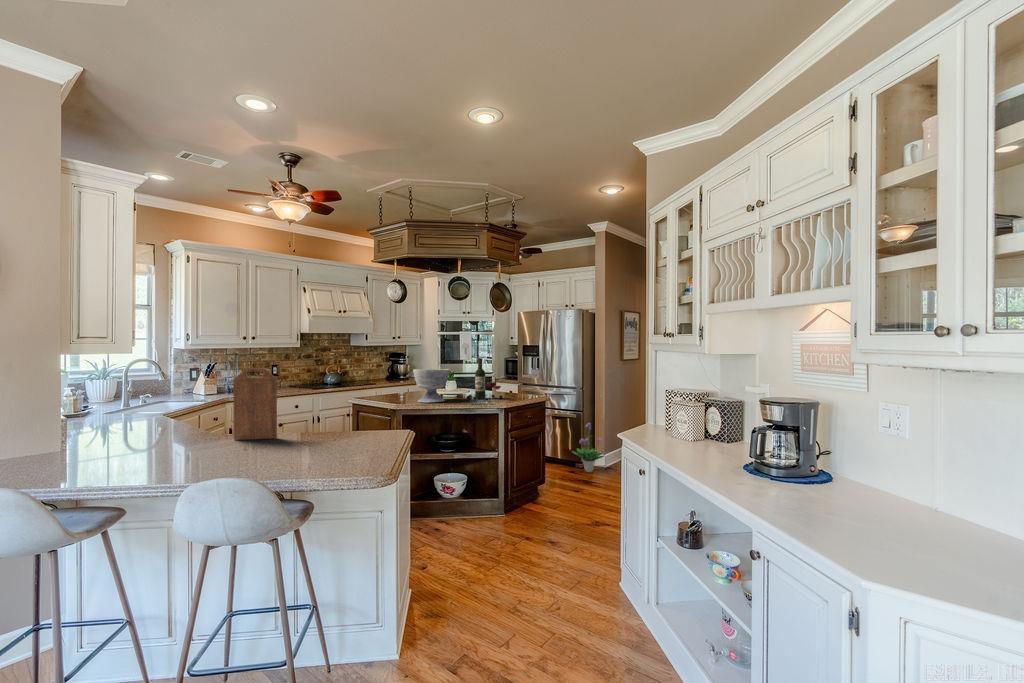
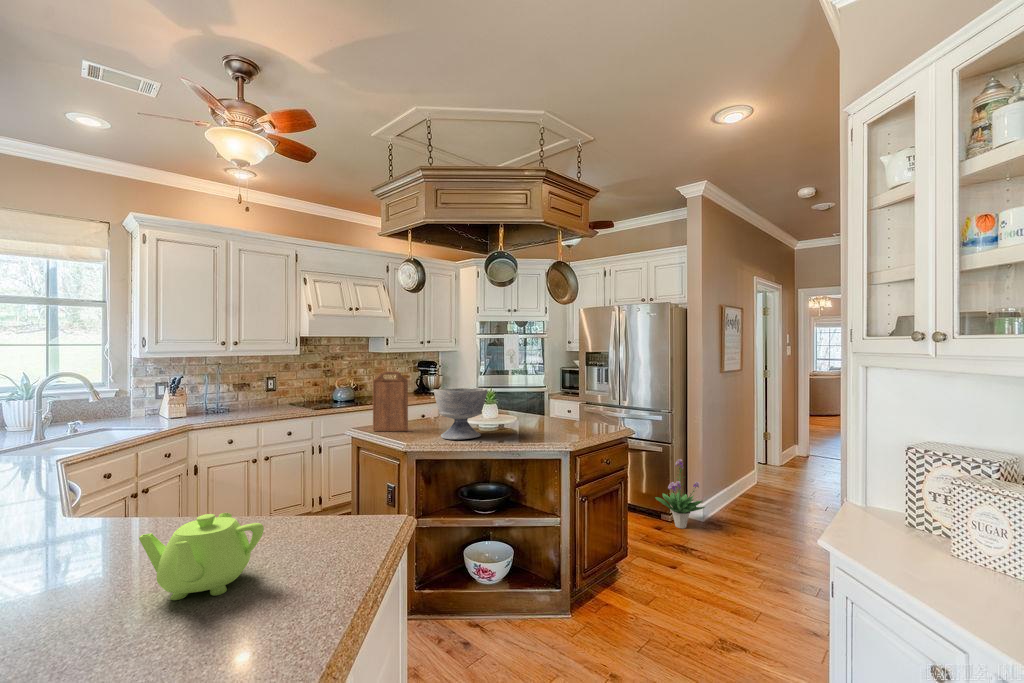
wine bottle: present [466,358,502,401] -> none [512,372,565,438]
cutting board: present [233,368,277,439] -> present [373,371,408,431]
teapot: none [303,414,355,447] -> present [139,513,264,600]

